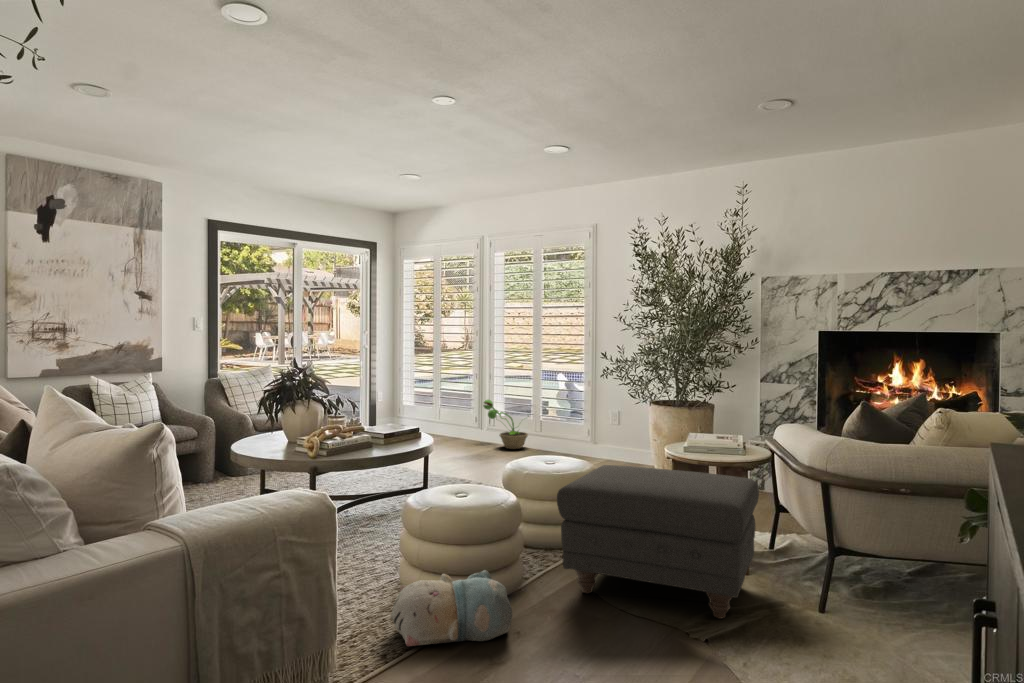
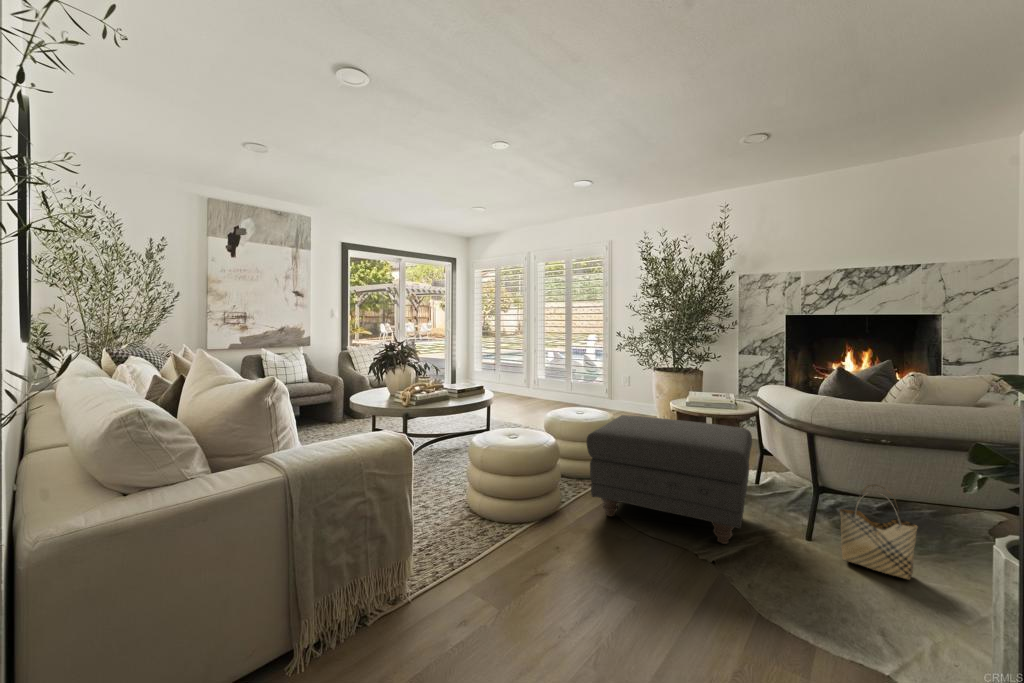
decorative plant: present [483,400,528,449] -> none [530,367,564,402]
woven basket: none [848,540,927,646] -> present [840,485,918,579]
plush toy: present [391,570,512,646] -> none [455,497,551,559]

